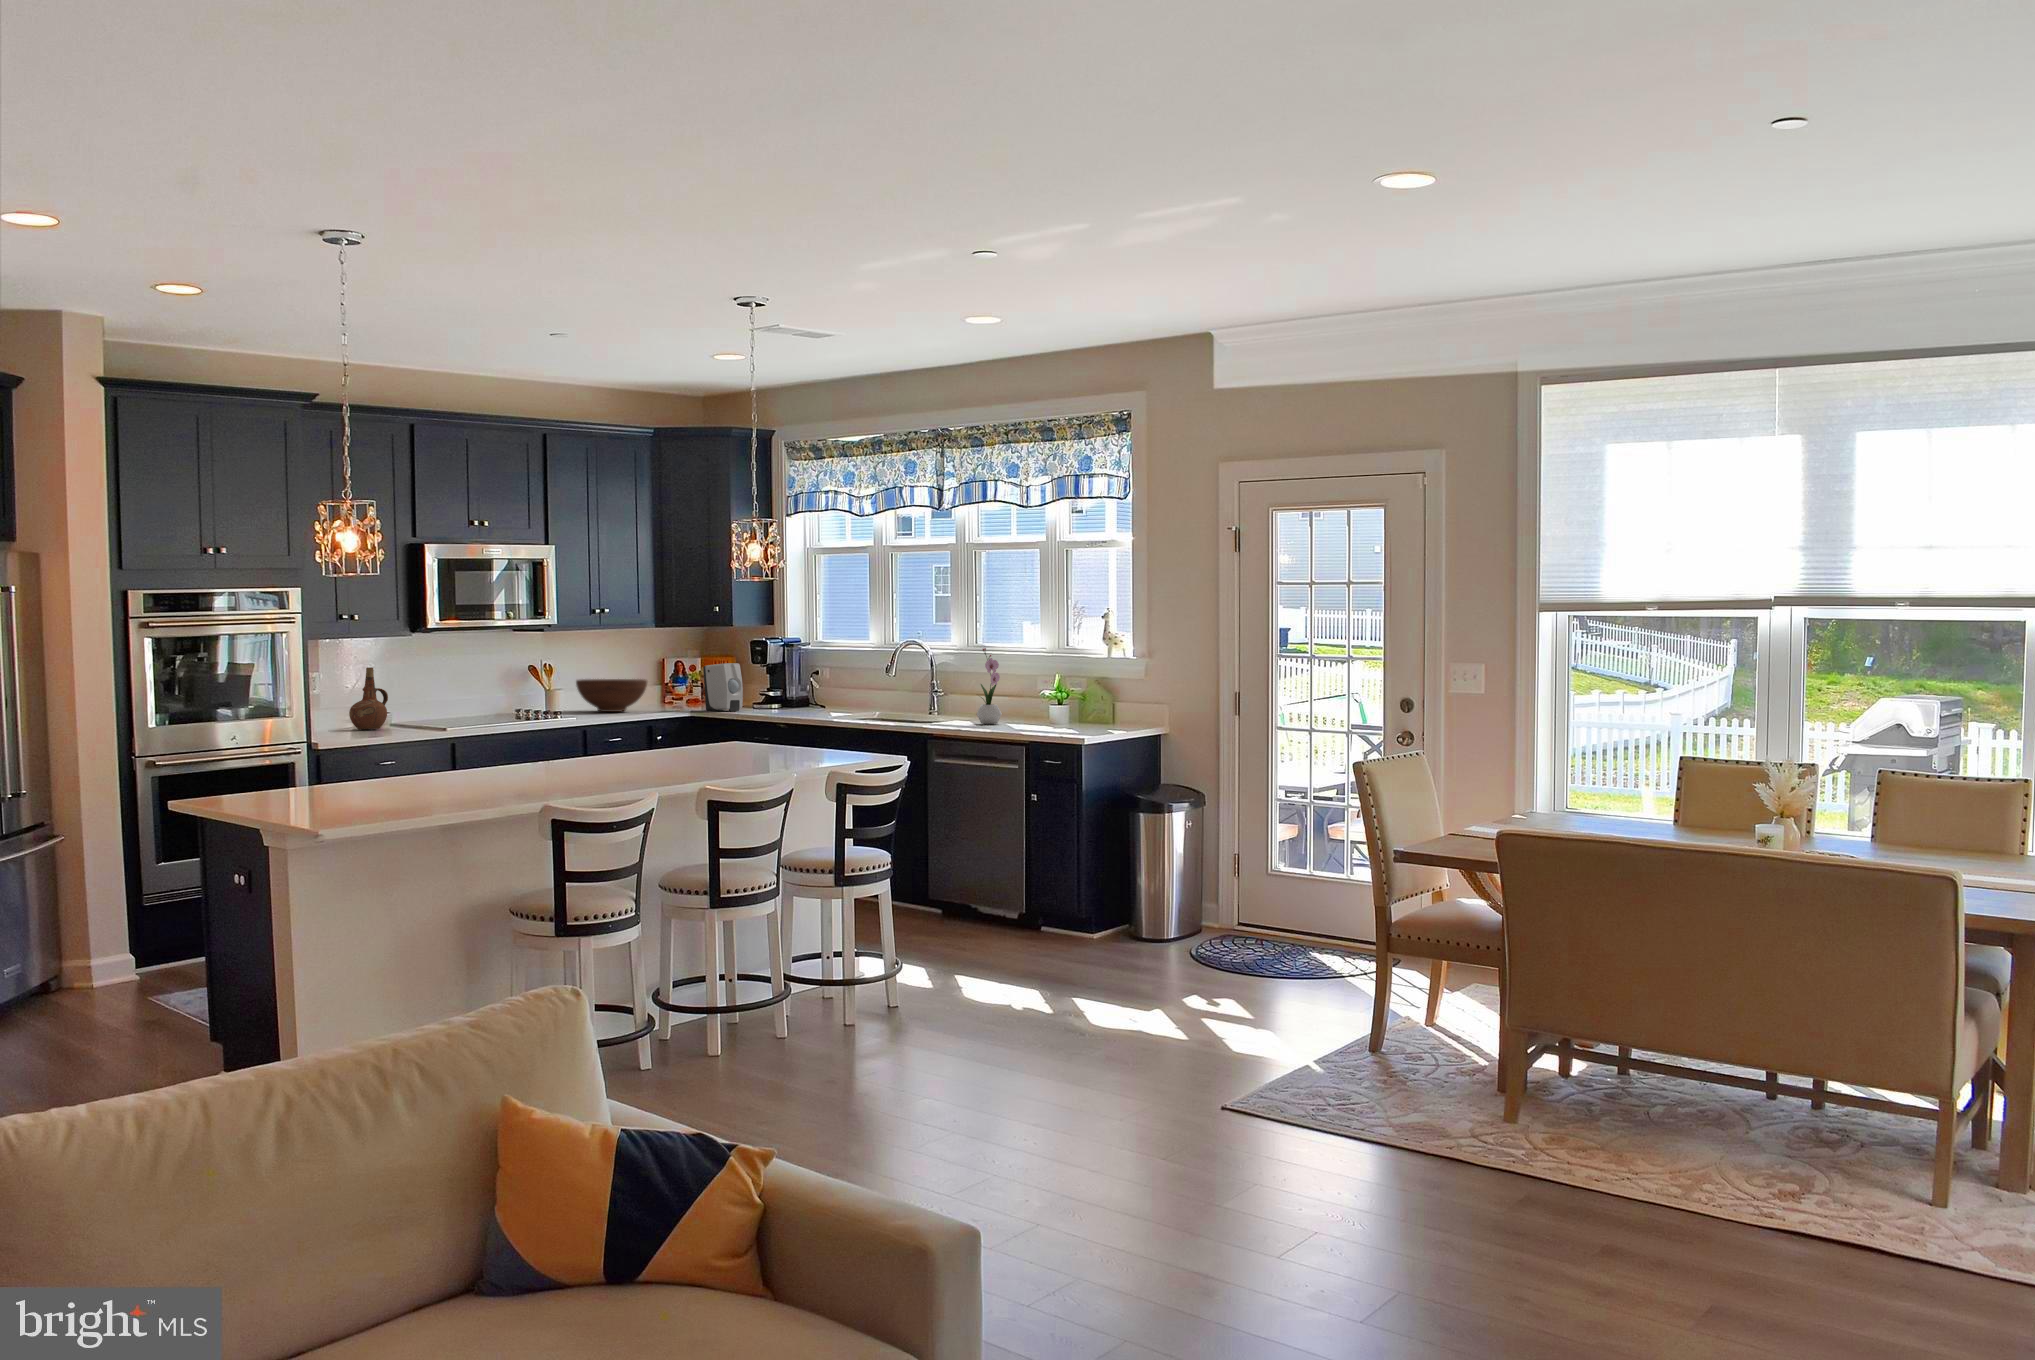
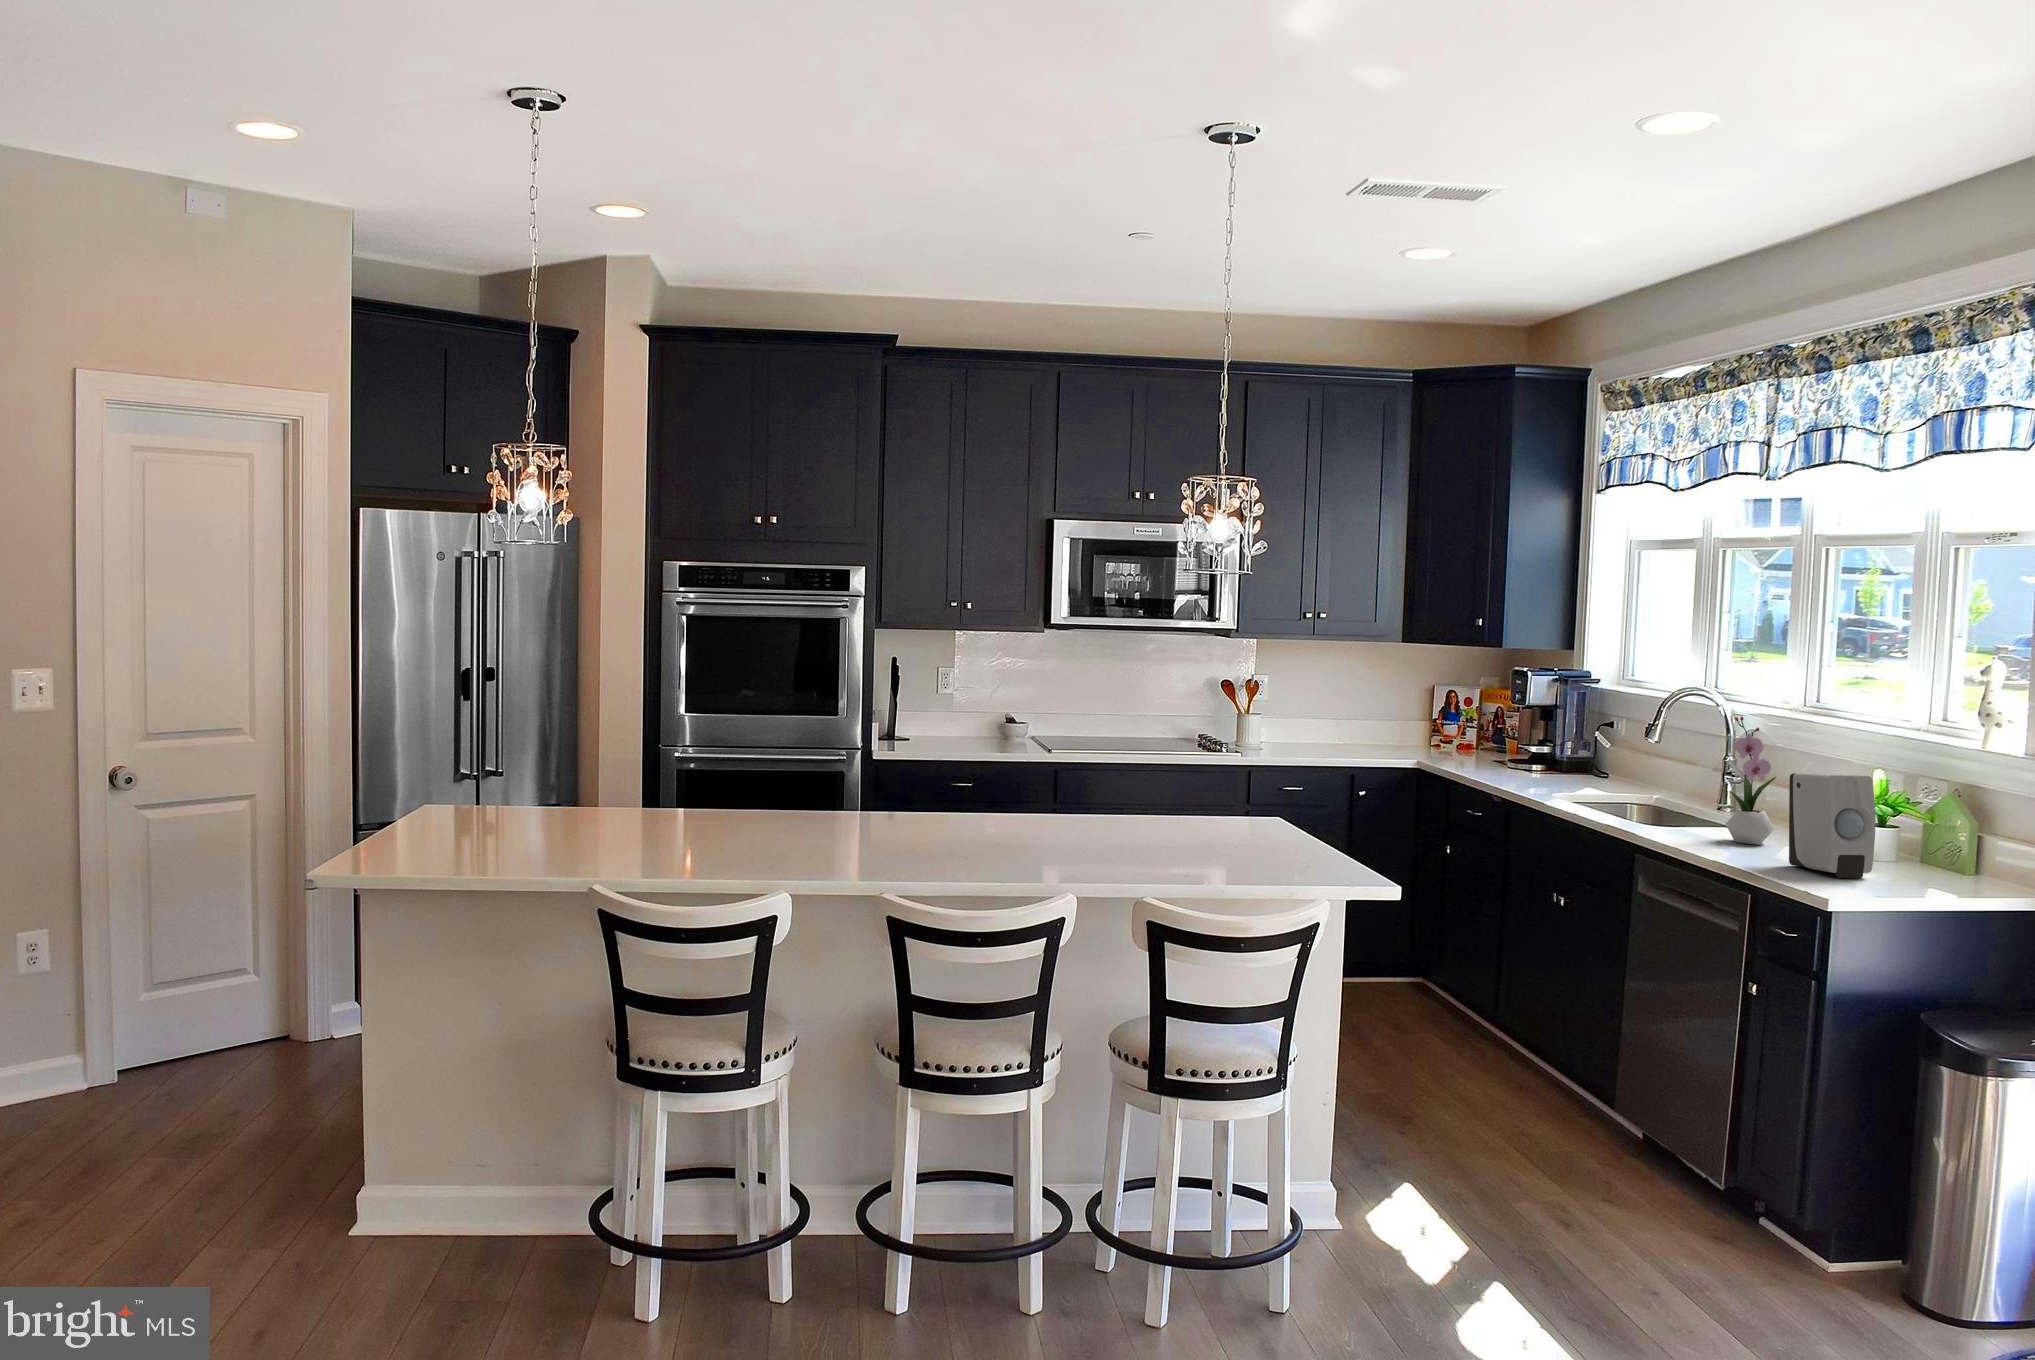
soap dispenser: present [703,663,743,711] -> present [1789,773,1875,878]
ceramic pitcher: present [349,667,388,729] -> none [960,689,999,755]
fruit bowl: present [576,679,647,712] -> none [1299,706,1386,750]

